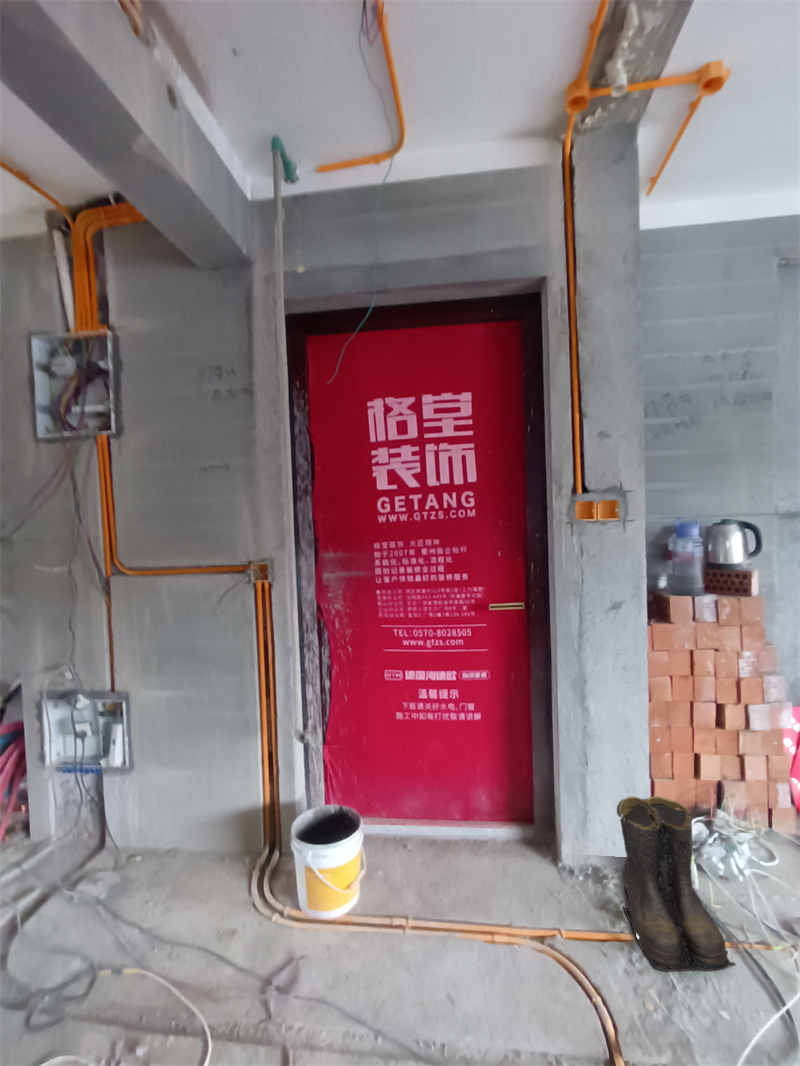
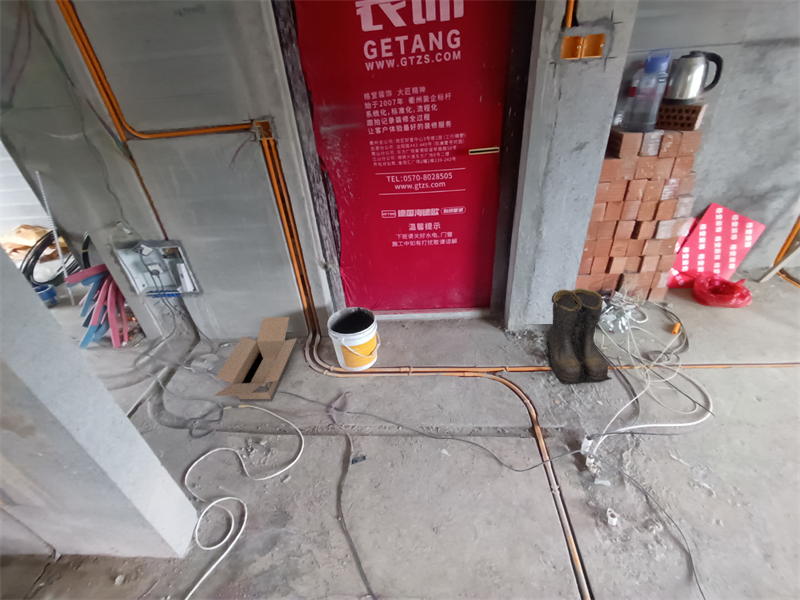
cardboard box: none [100,814,244,966] -> present [214,317,297,402]

